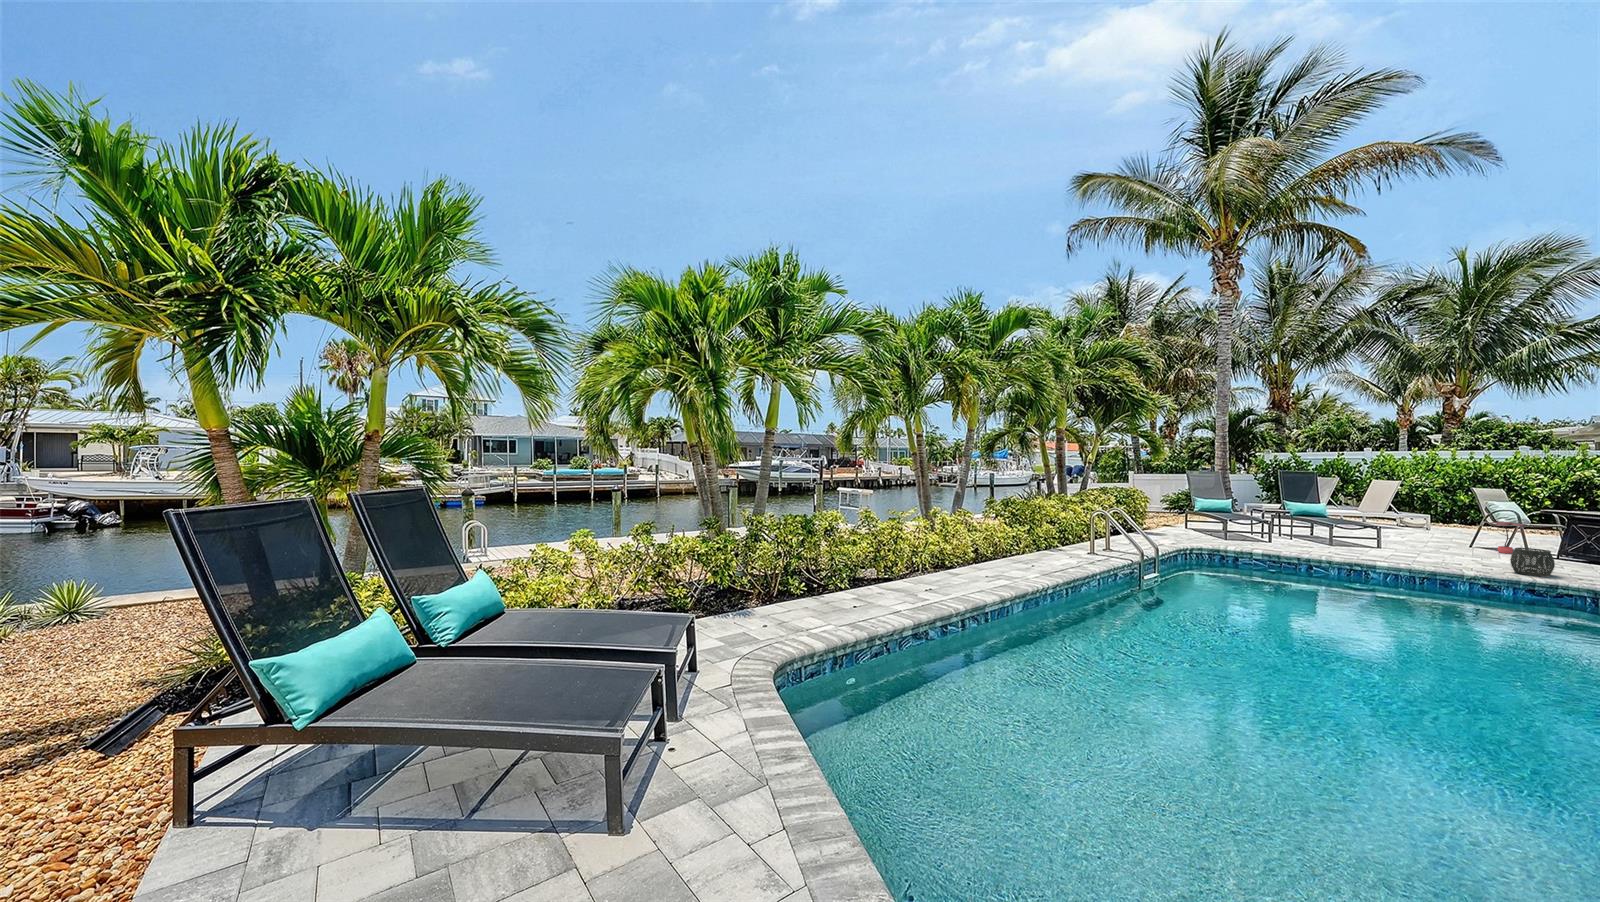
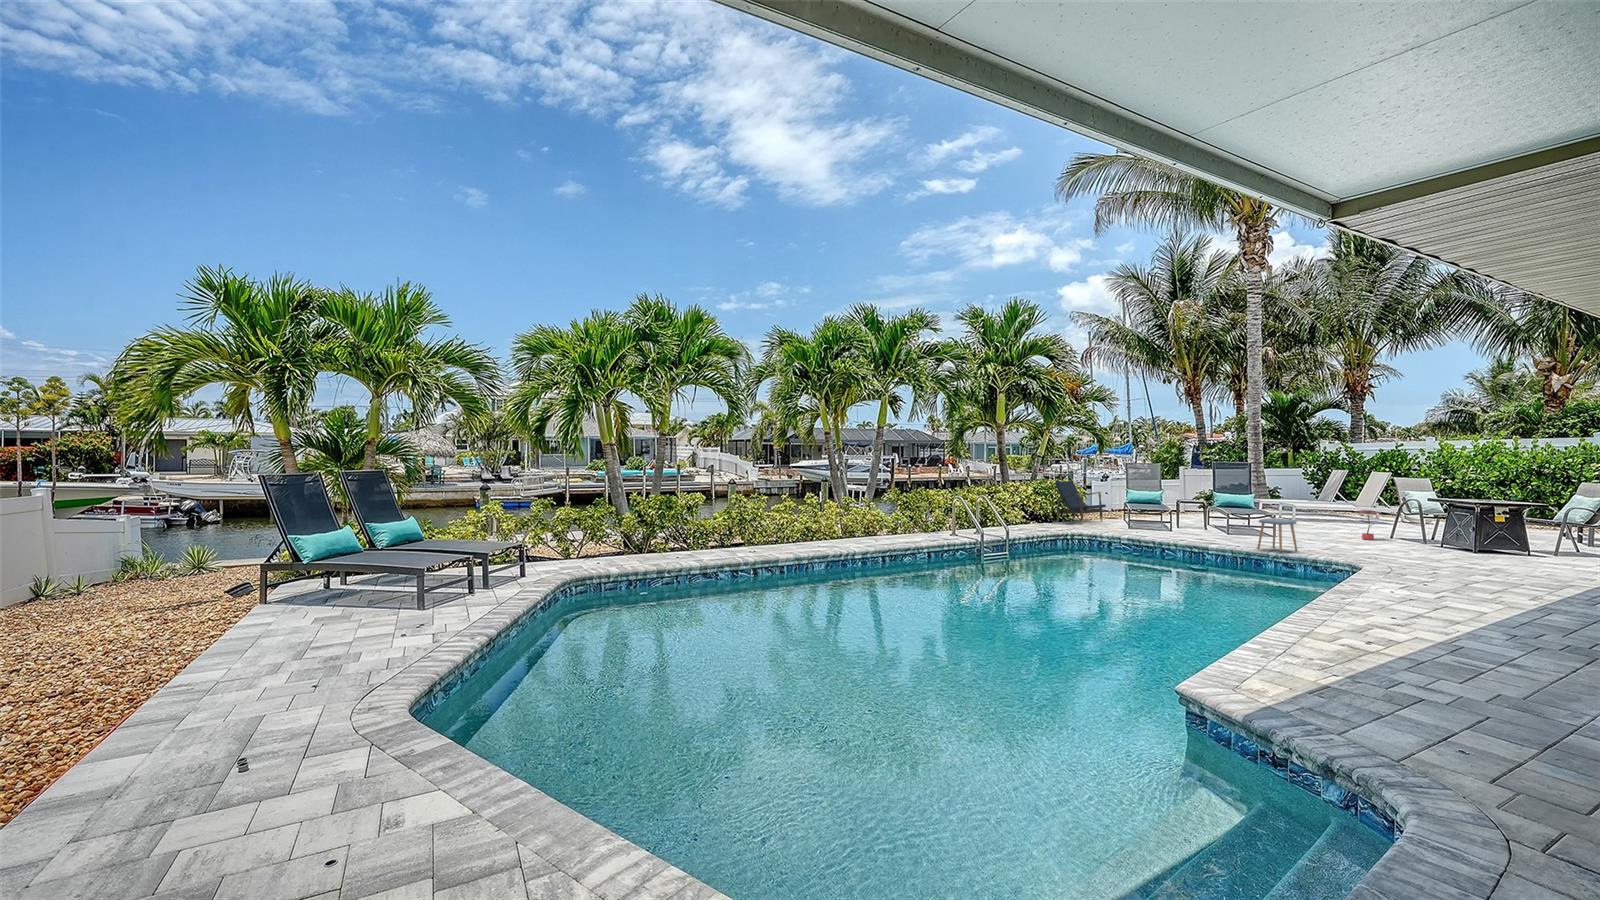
lounge chair: none [1124,486,1178,532] -> present [1055,481,1106,524]
stool: none [1444,534,1492,574] -> present [1257,518,1297,552]
woven basket: present [1510,548,1555,576] -> none [1311,530,1344,554]

